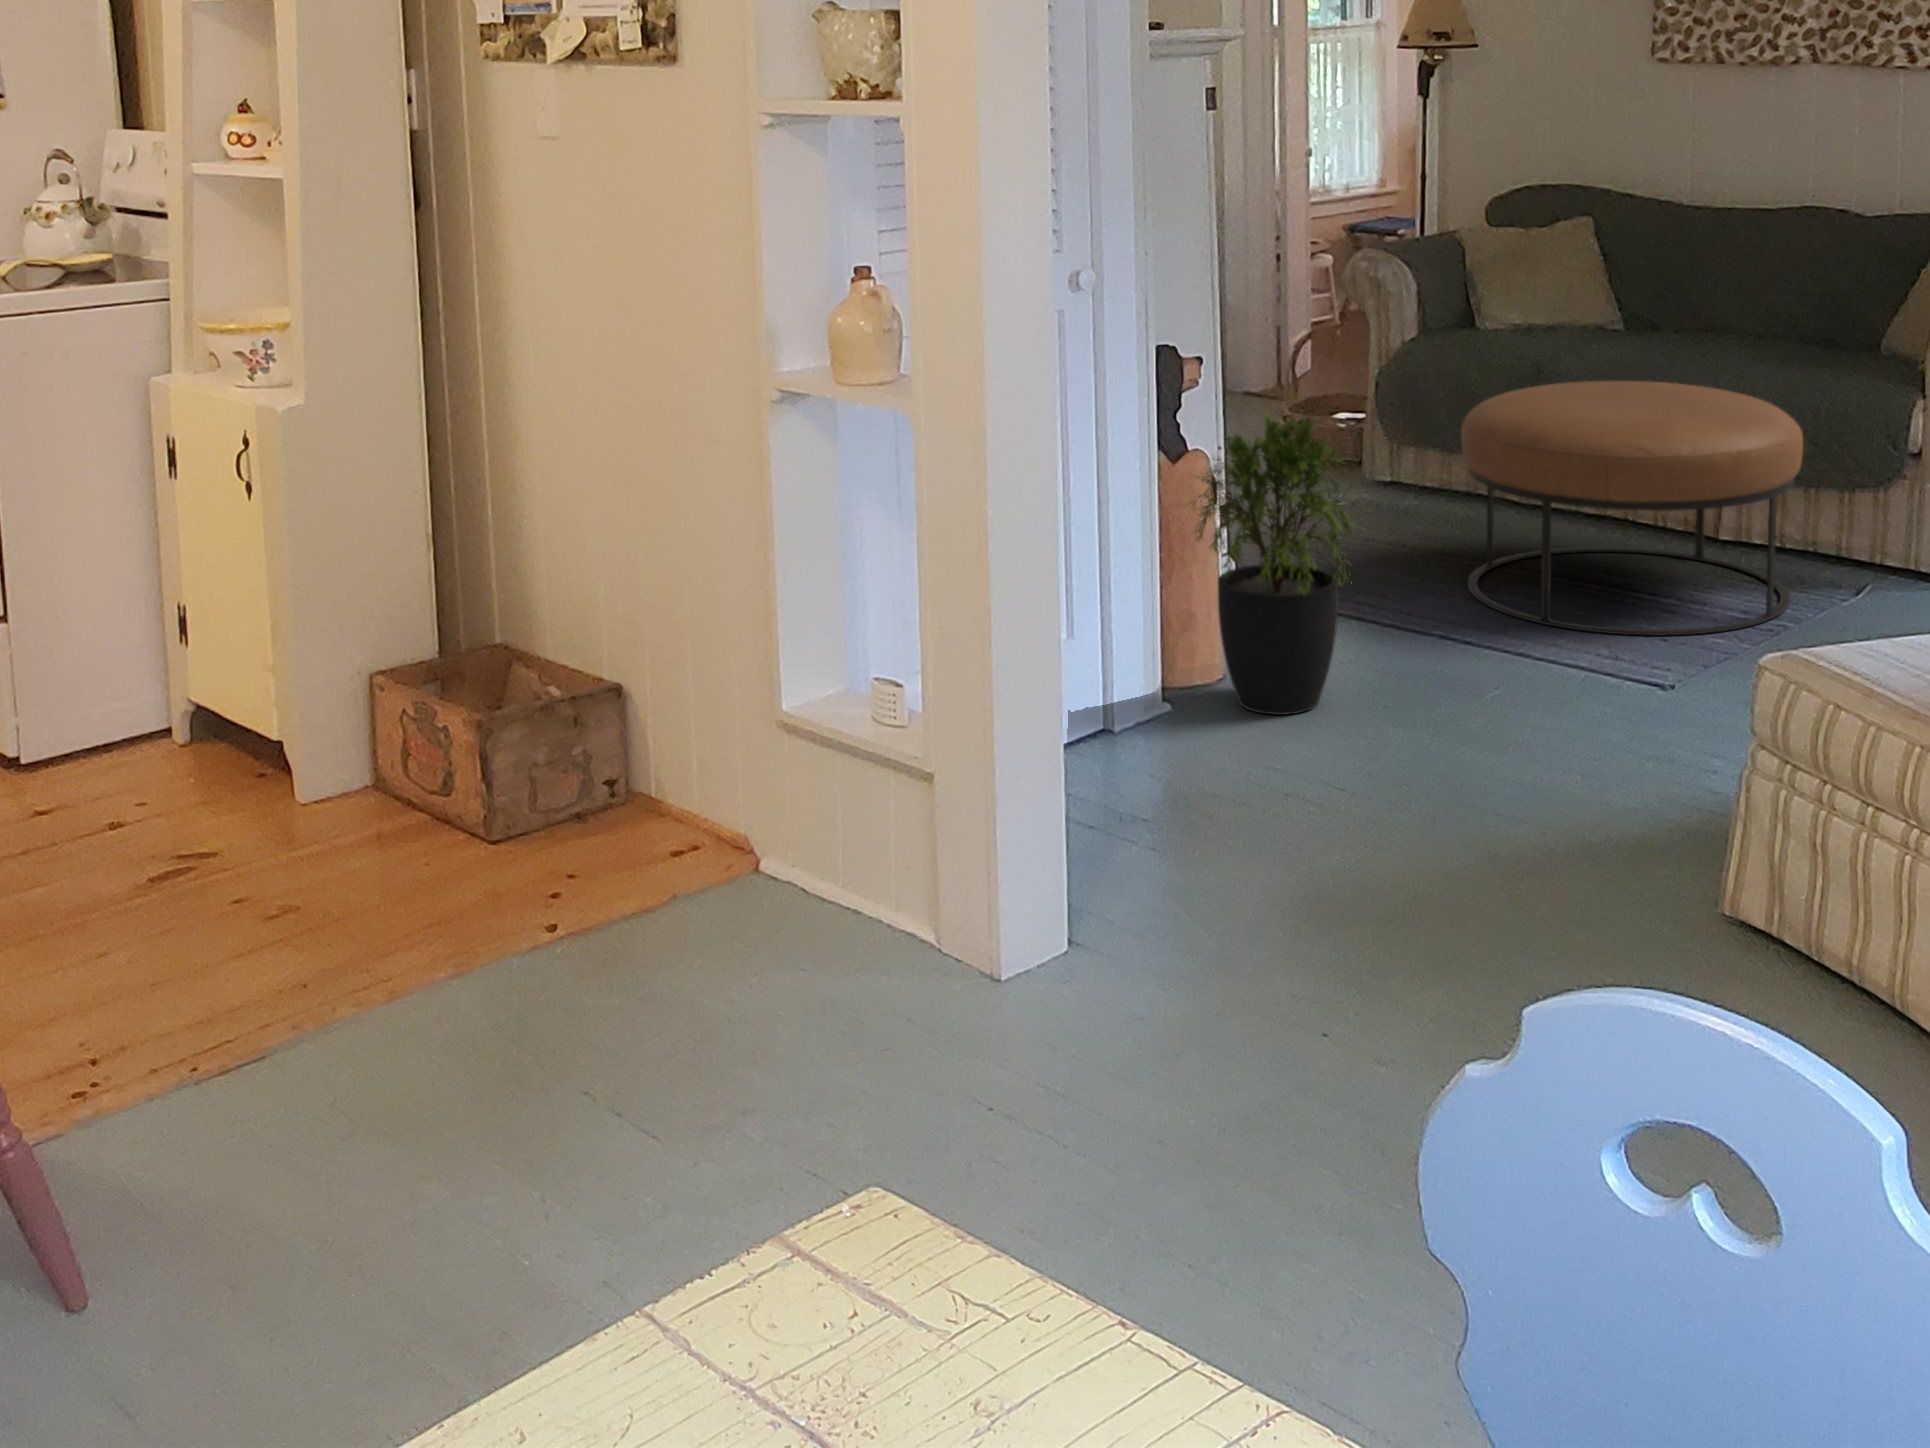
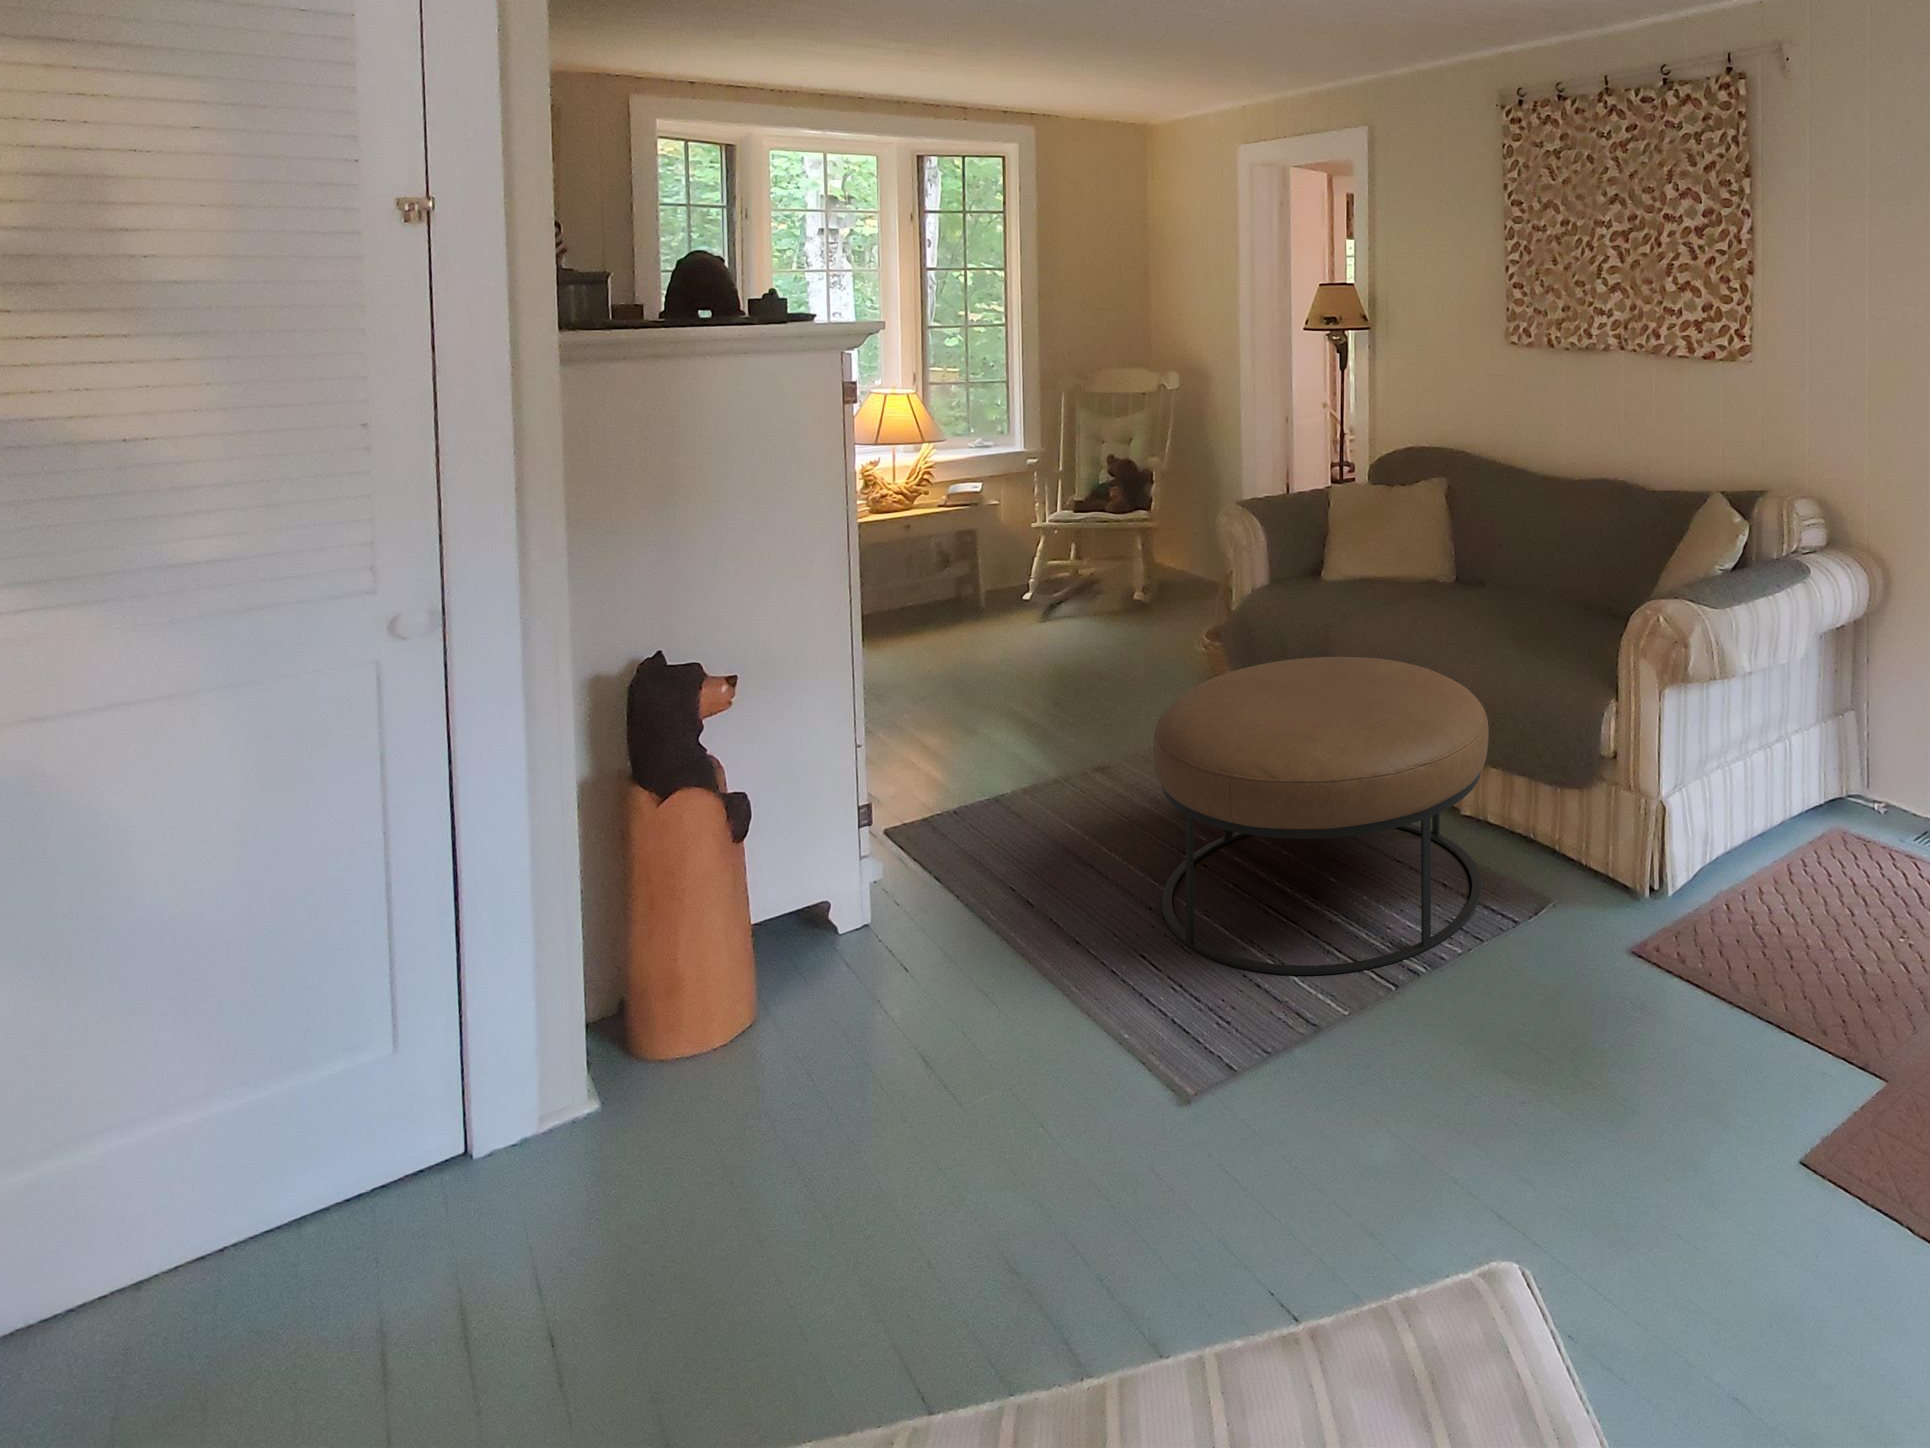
potted plant: present [1191,414,1371,715] -> none [619,754,875,1122]

